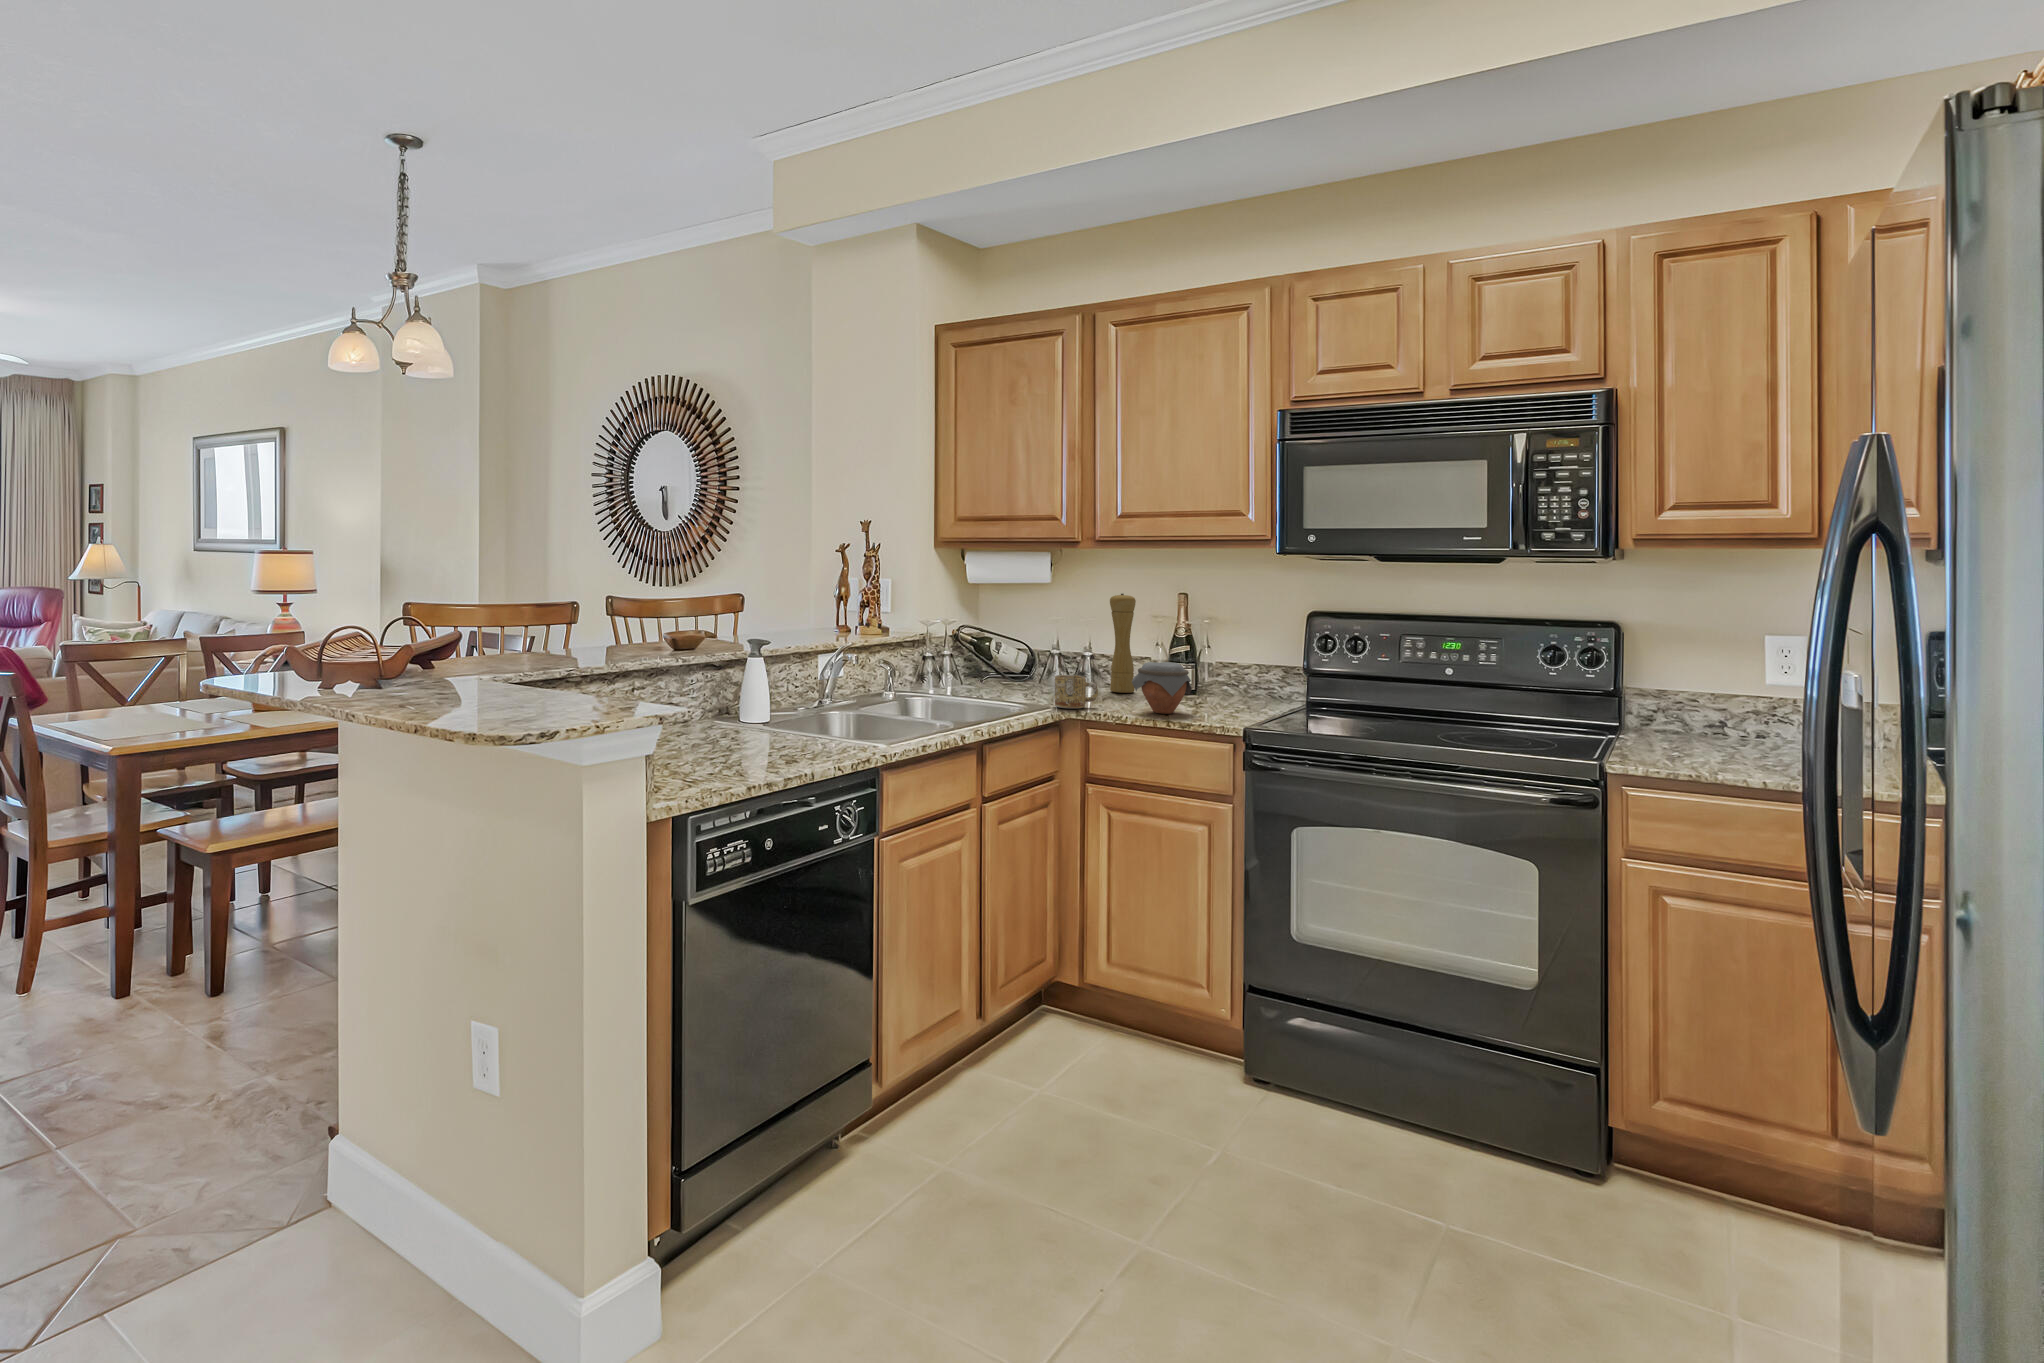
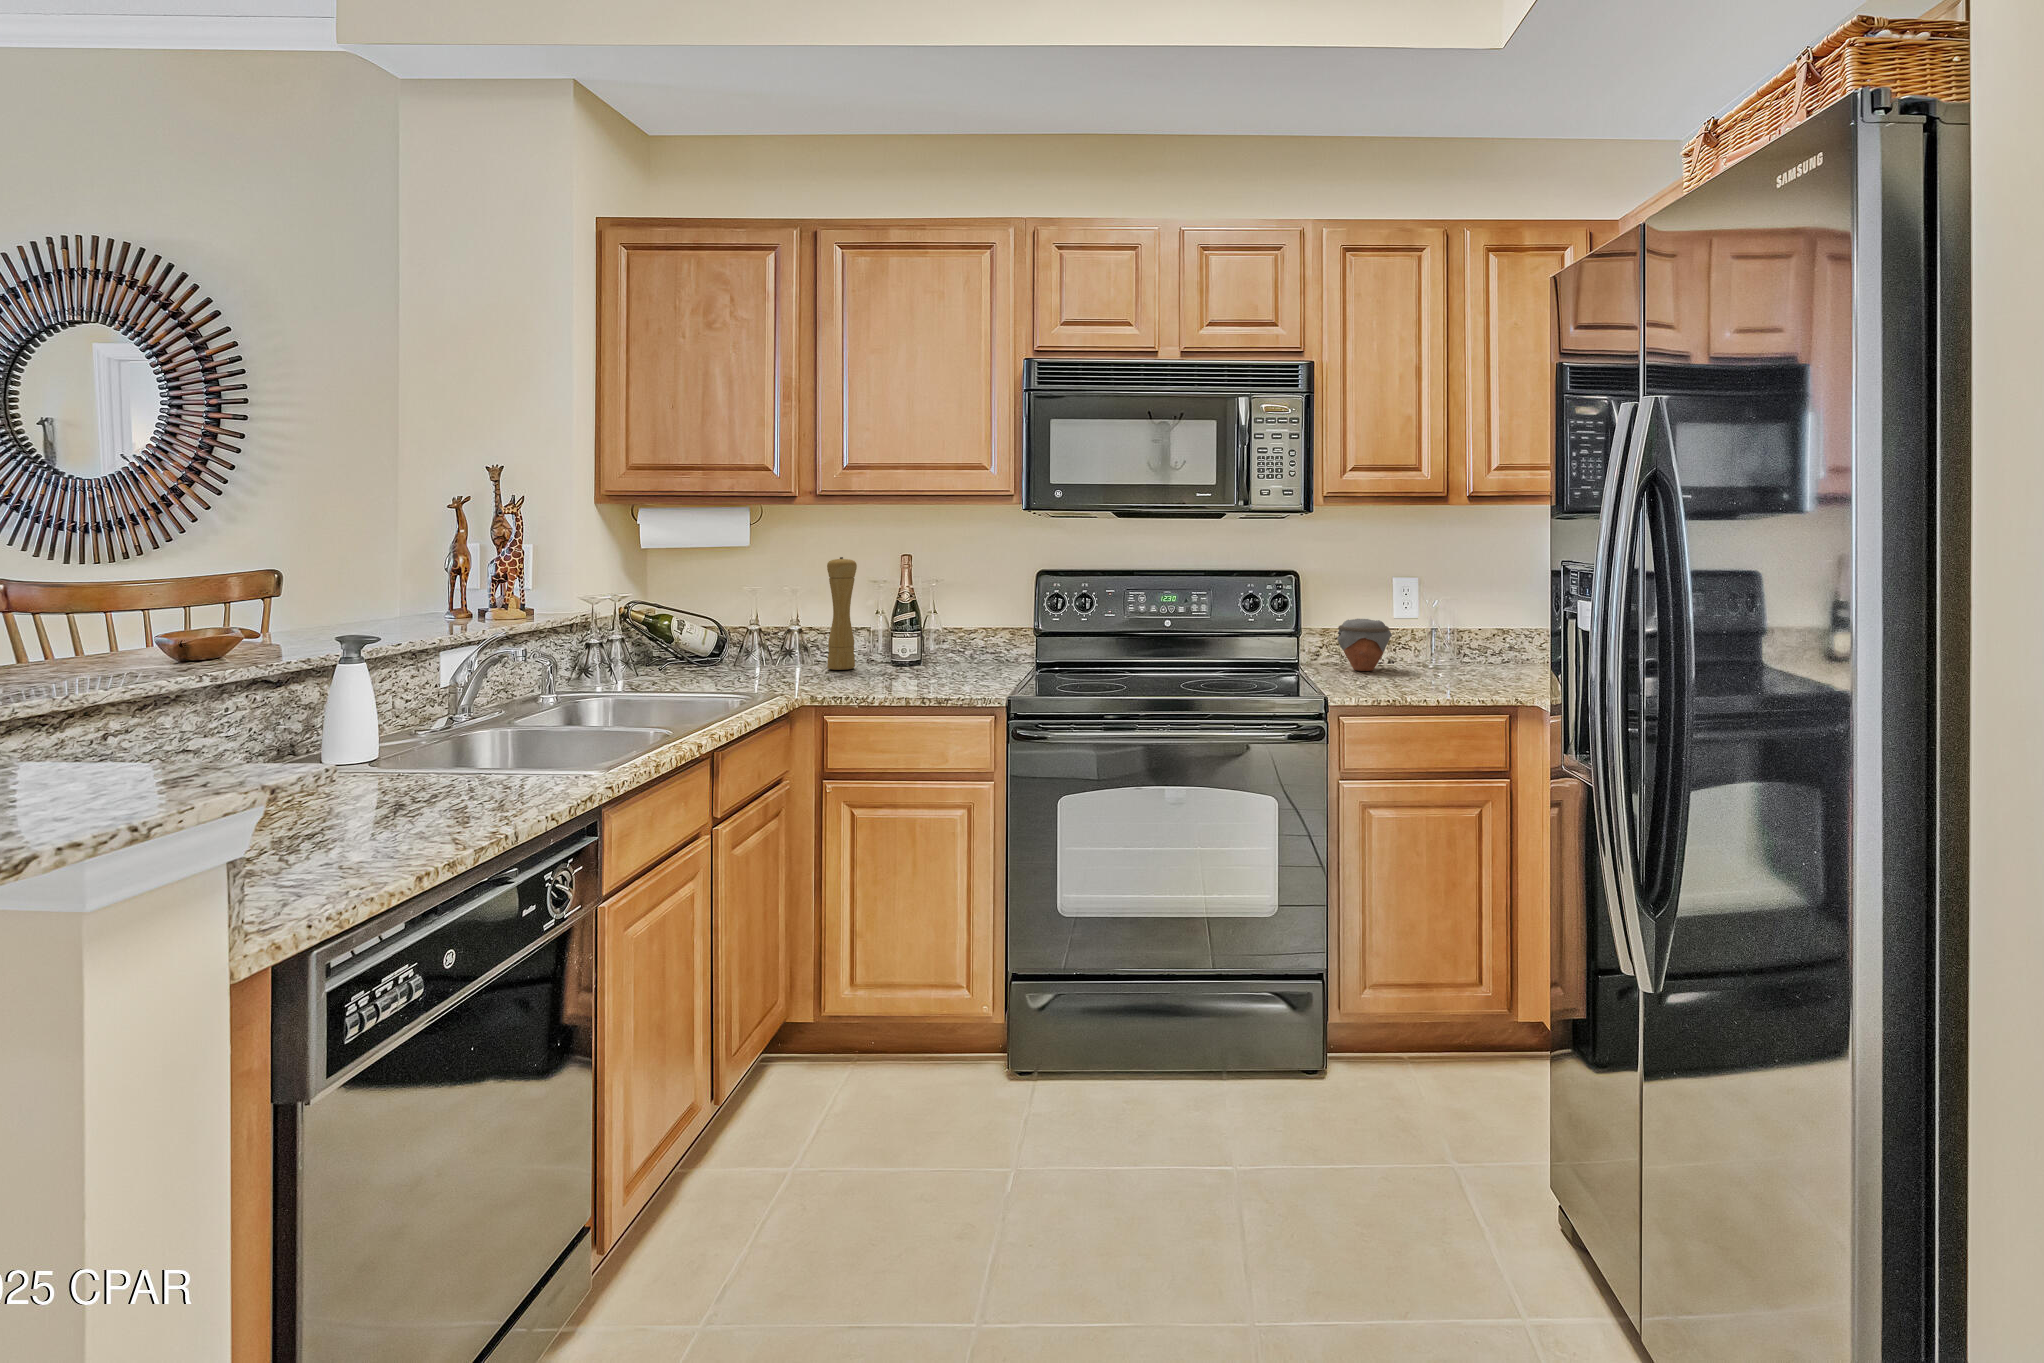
jar: present [1132,662,1192,714] -> present [1337,619,1392,671]
mug: present [1054,675,1098,708] -> none [779,654,830,693]

